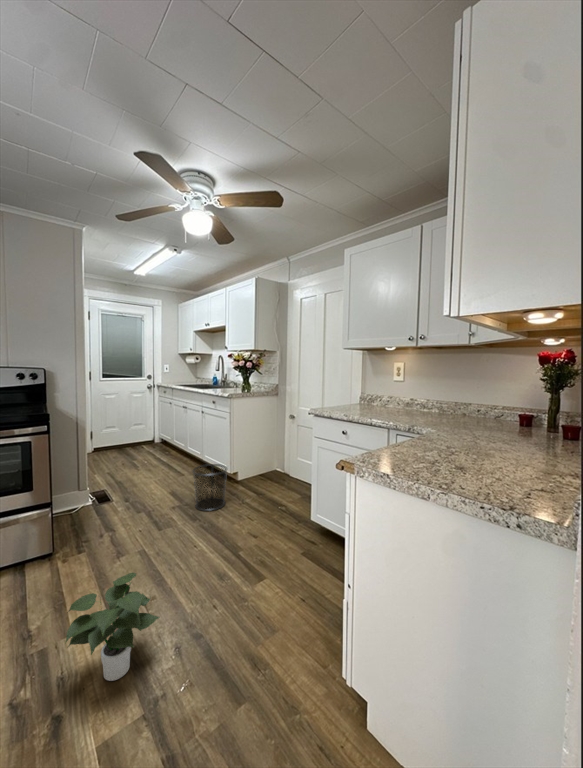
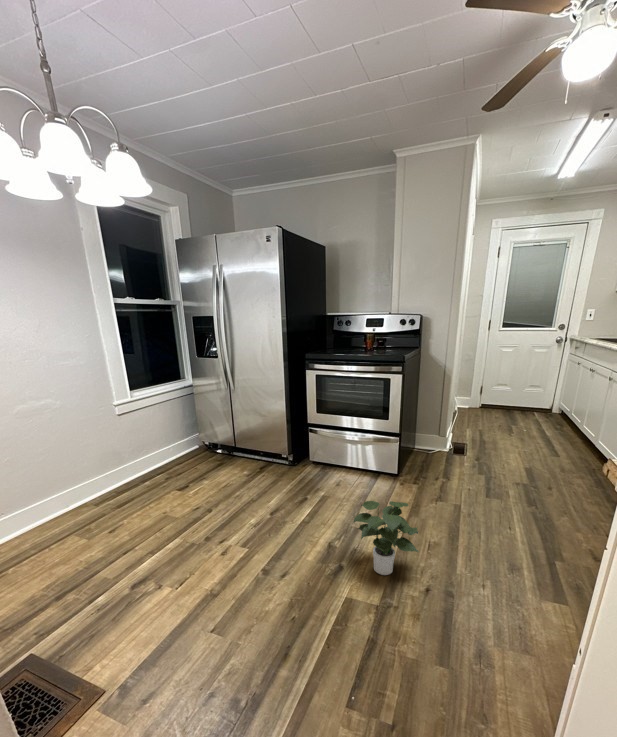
waste bin: present [193,464,227,511] -> none [544,449,599,510]

